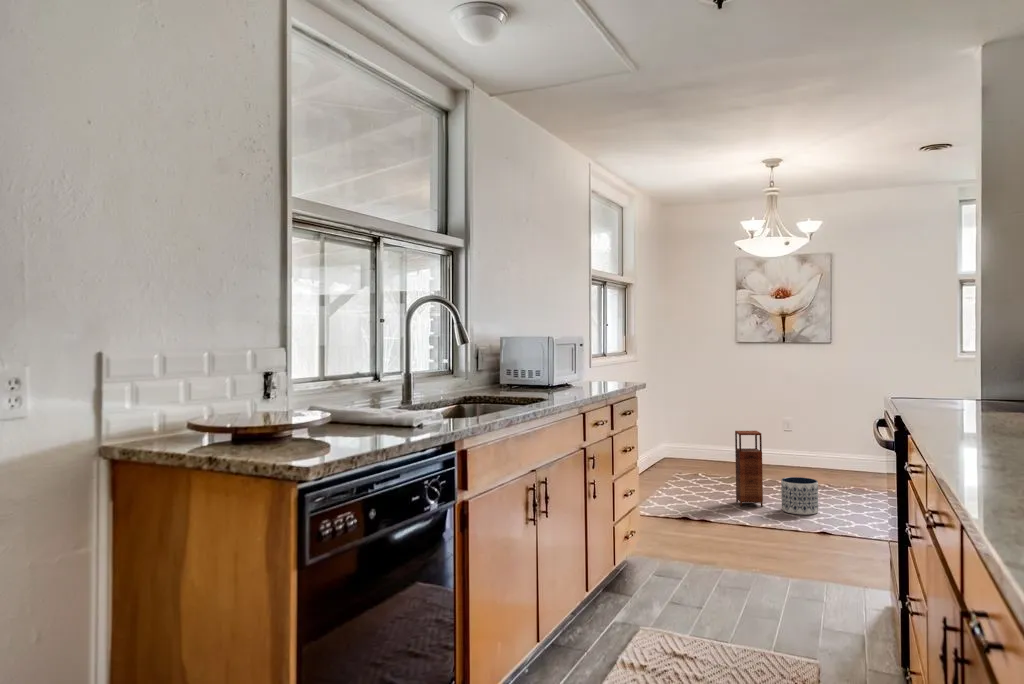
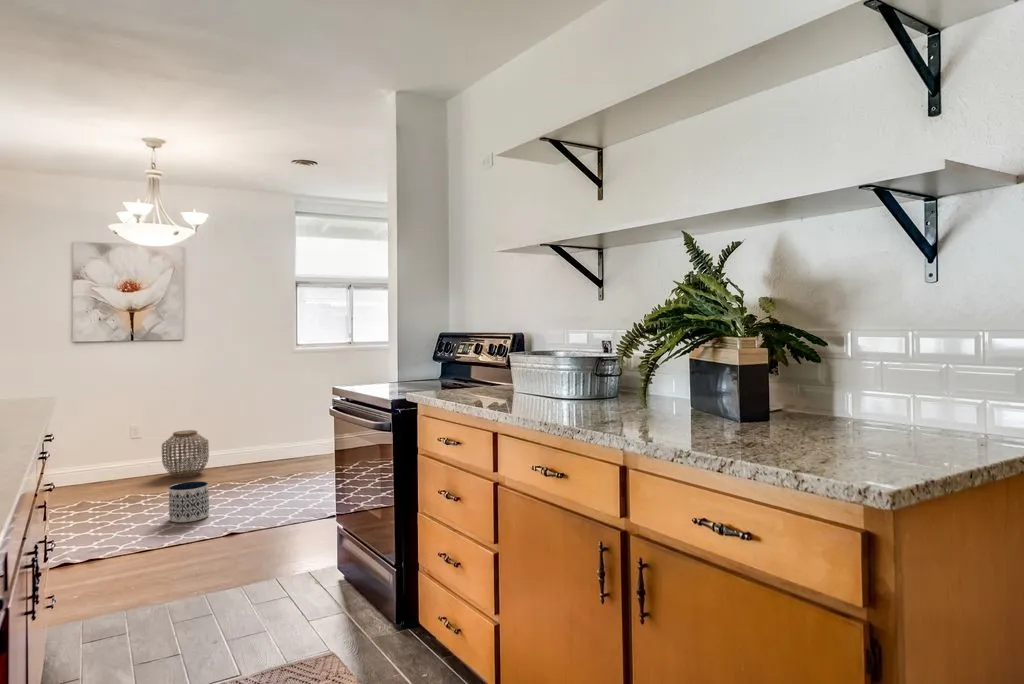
storage cabinet: present [735,431,763,507] -> none [107,439,146,529]
woven basket: none [806,432,851,478] -> present [162,430,209,478]

